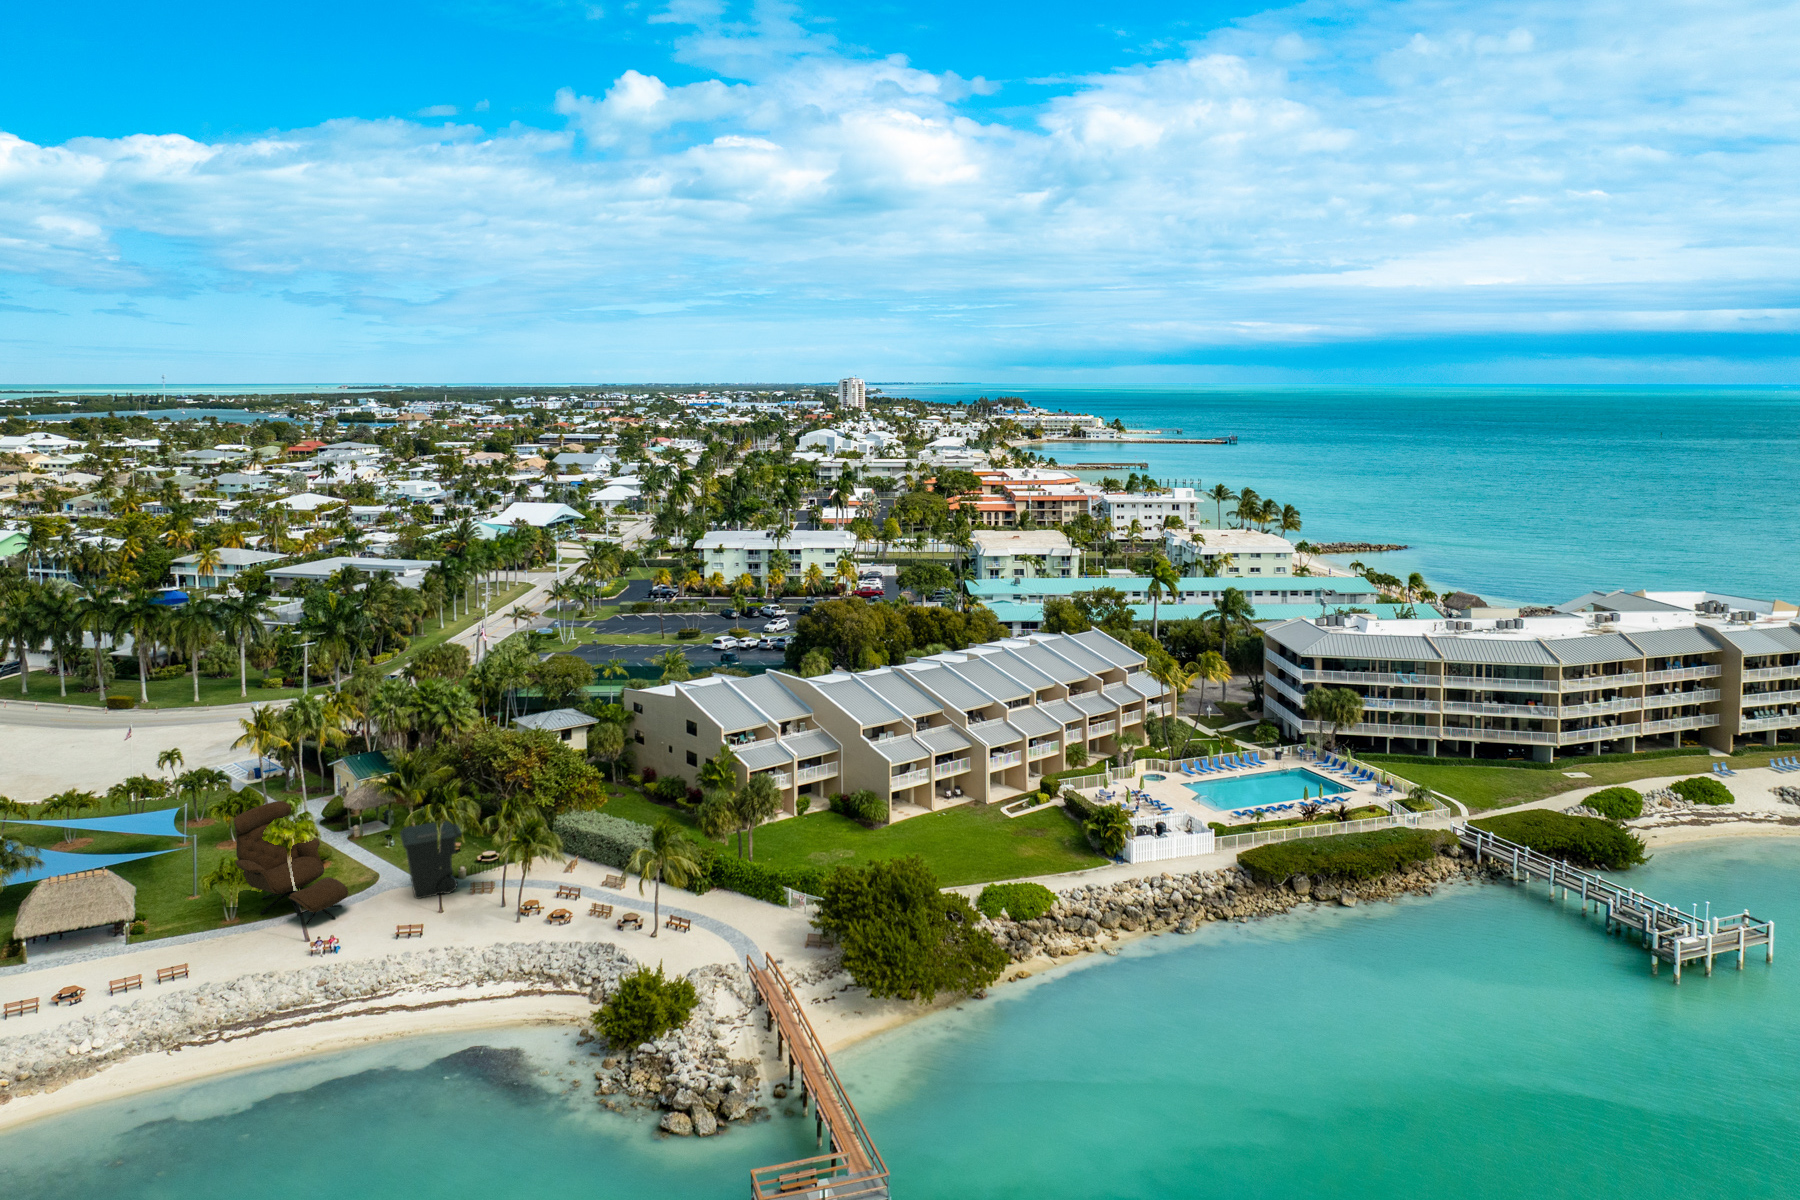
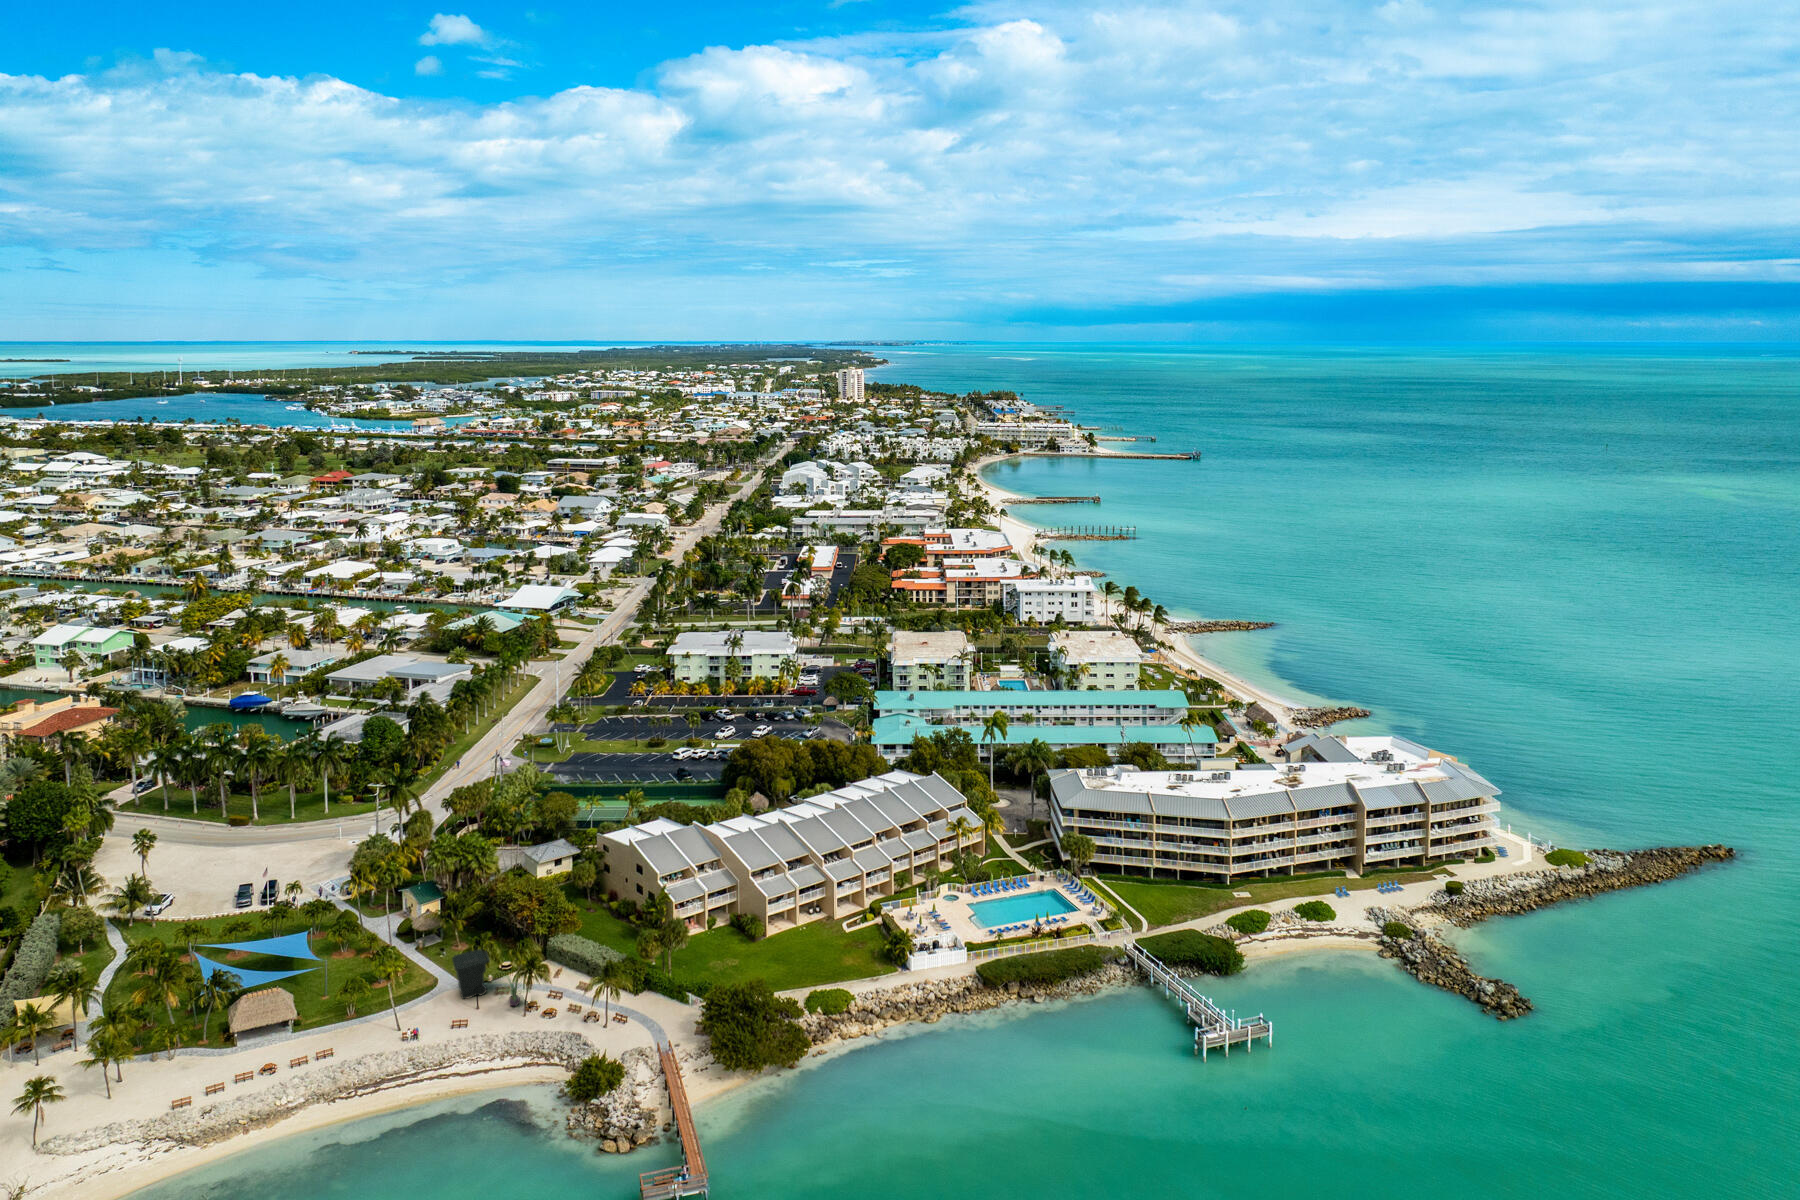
lounge chair: present [234,801,348,925] -> none [354,940,422,1018]
decorative plant: none [473,856,530,908] -> present [506,977,521,1006]

